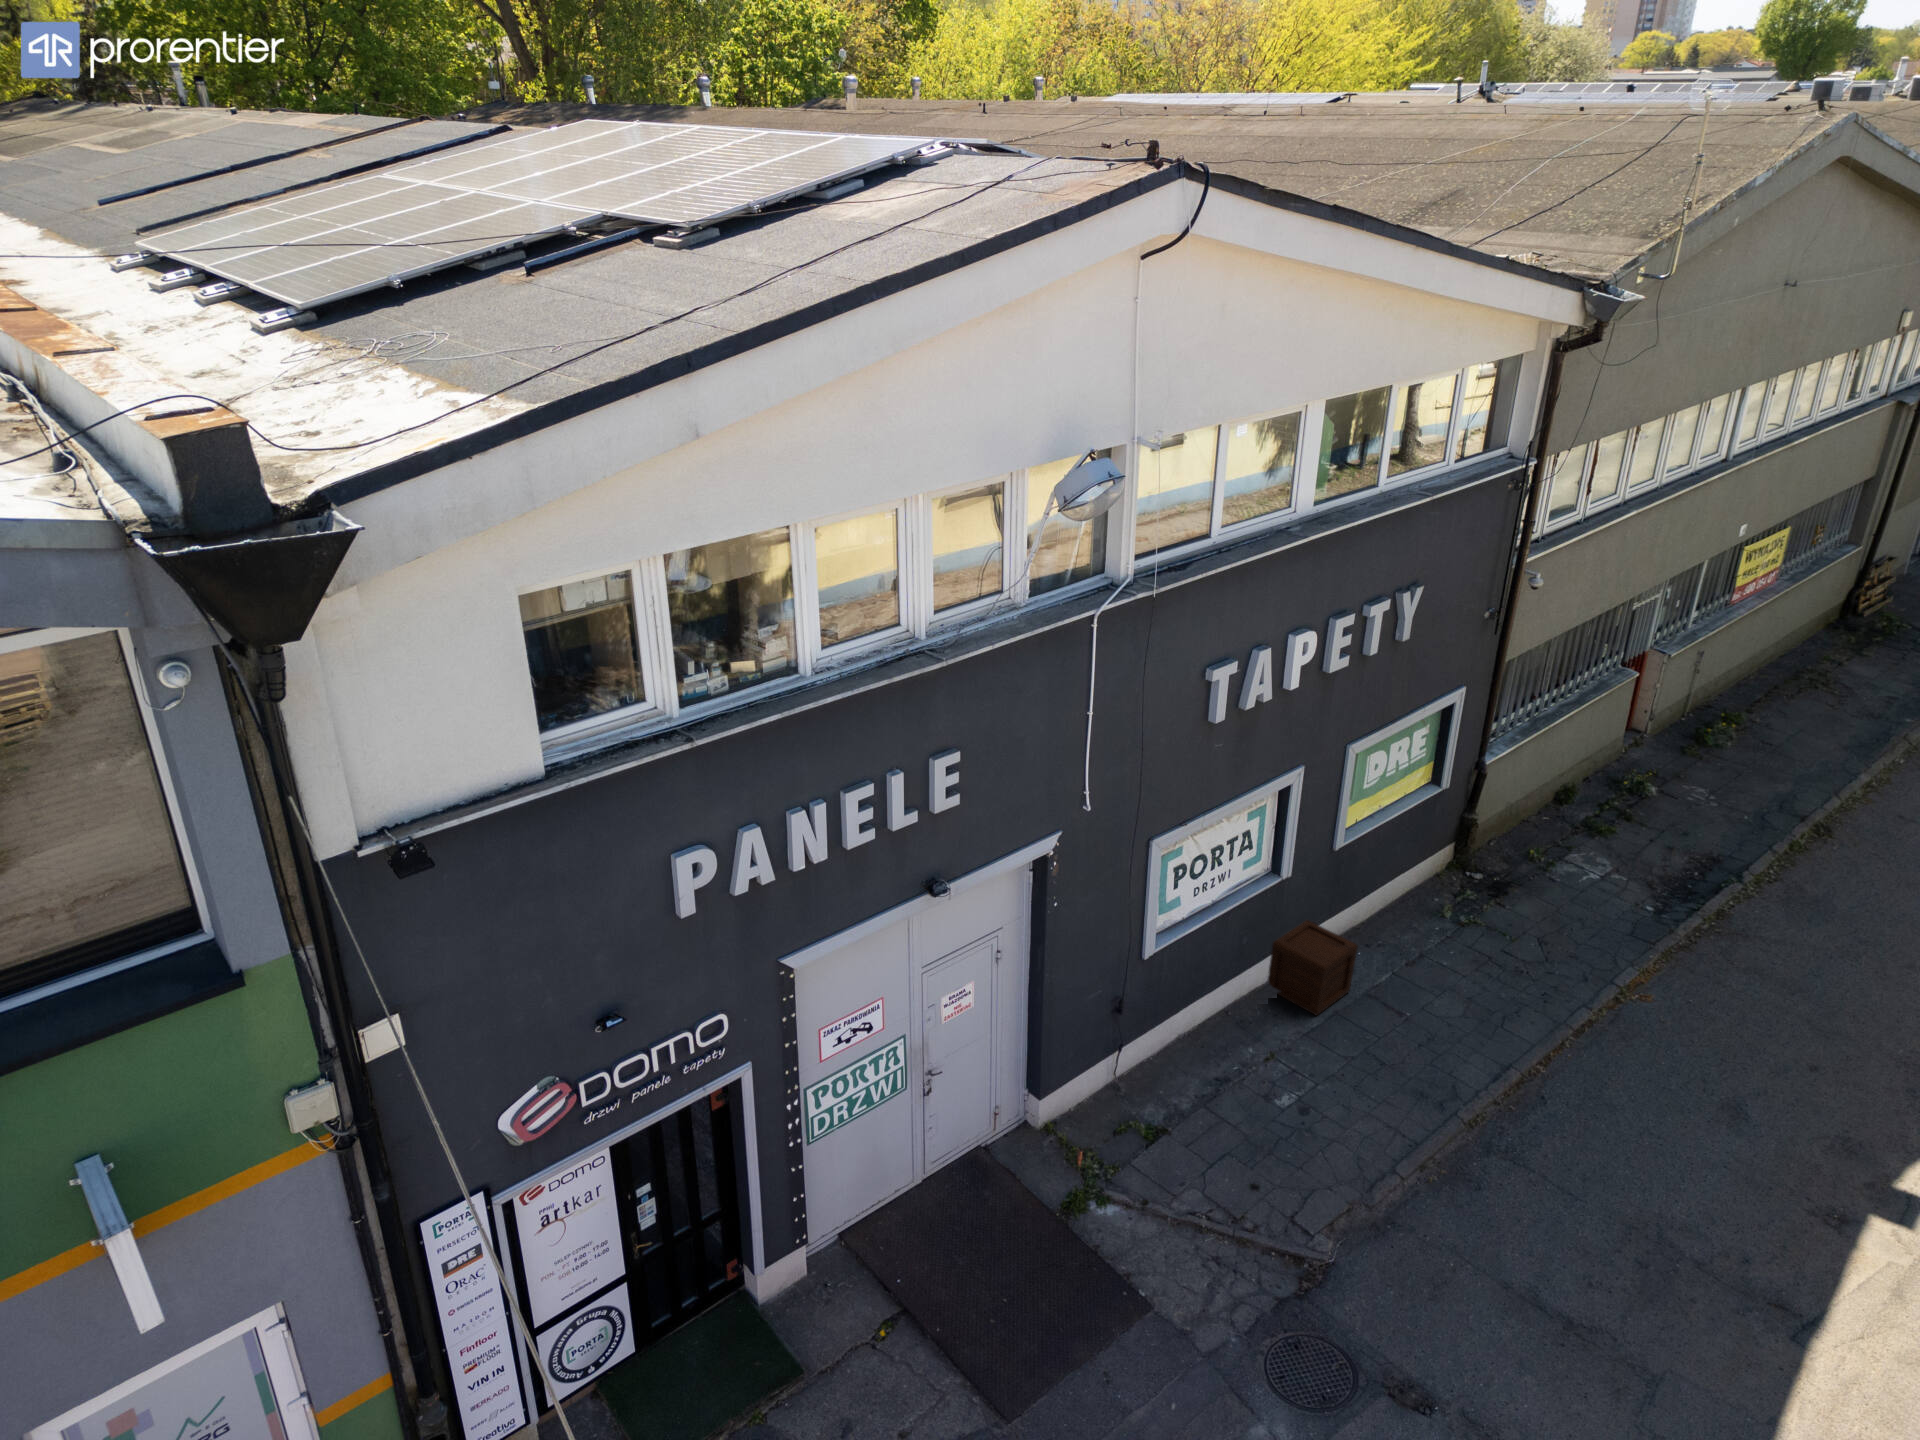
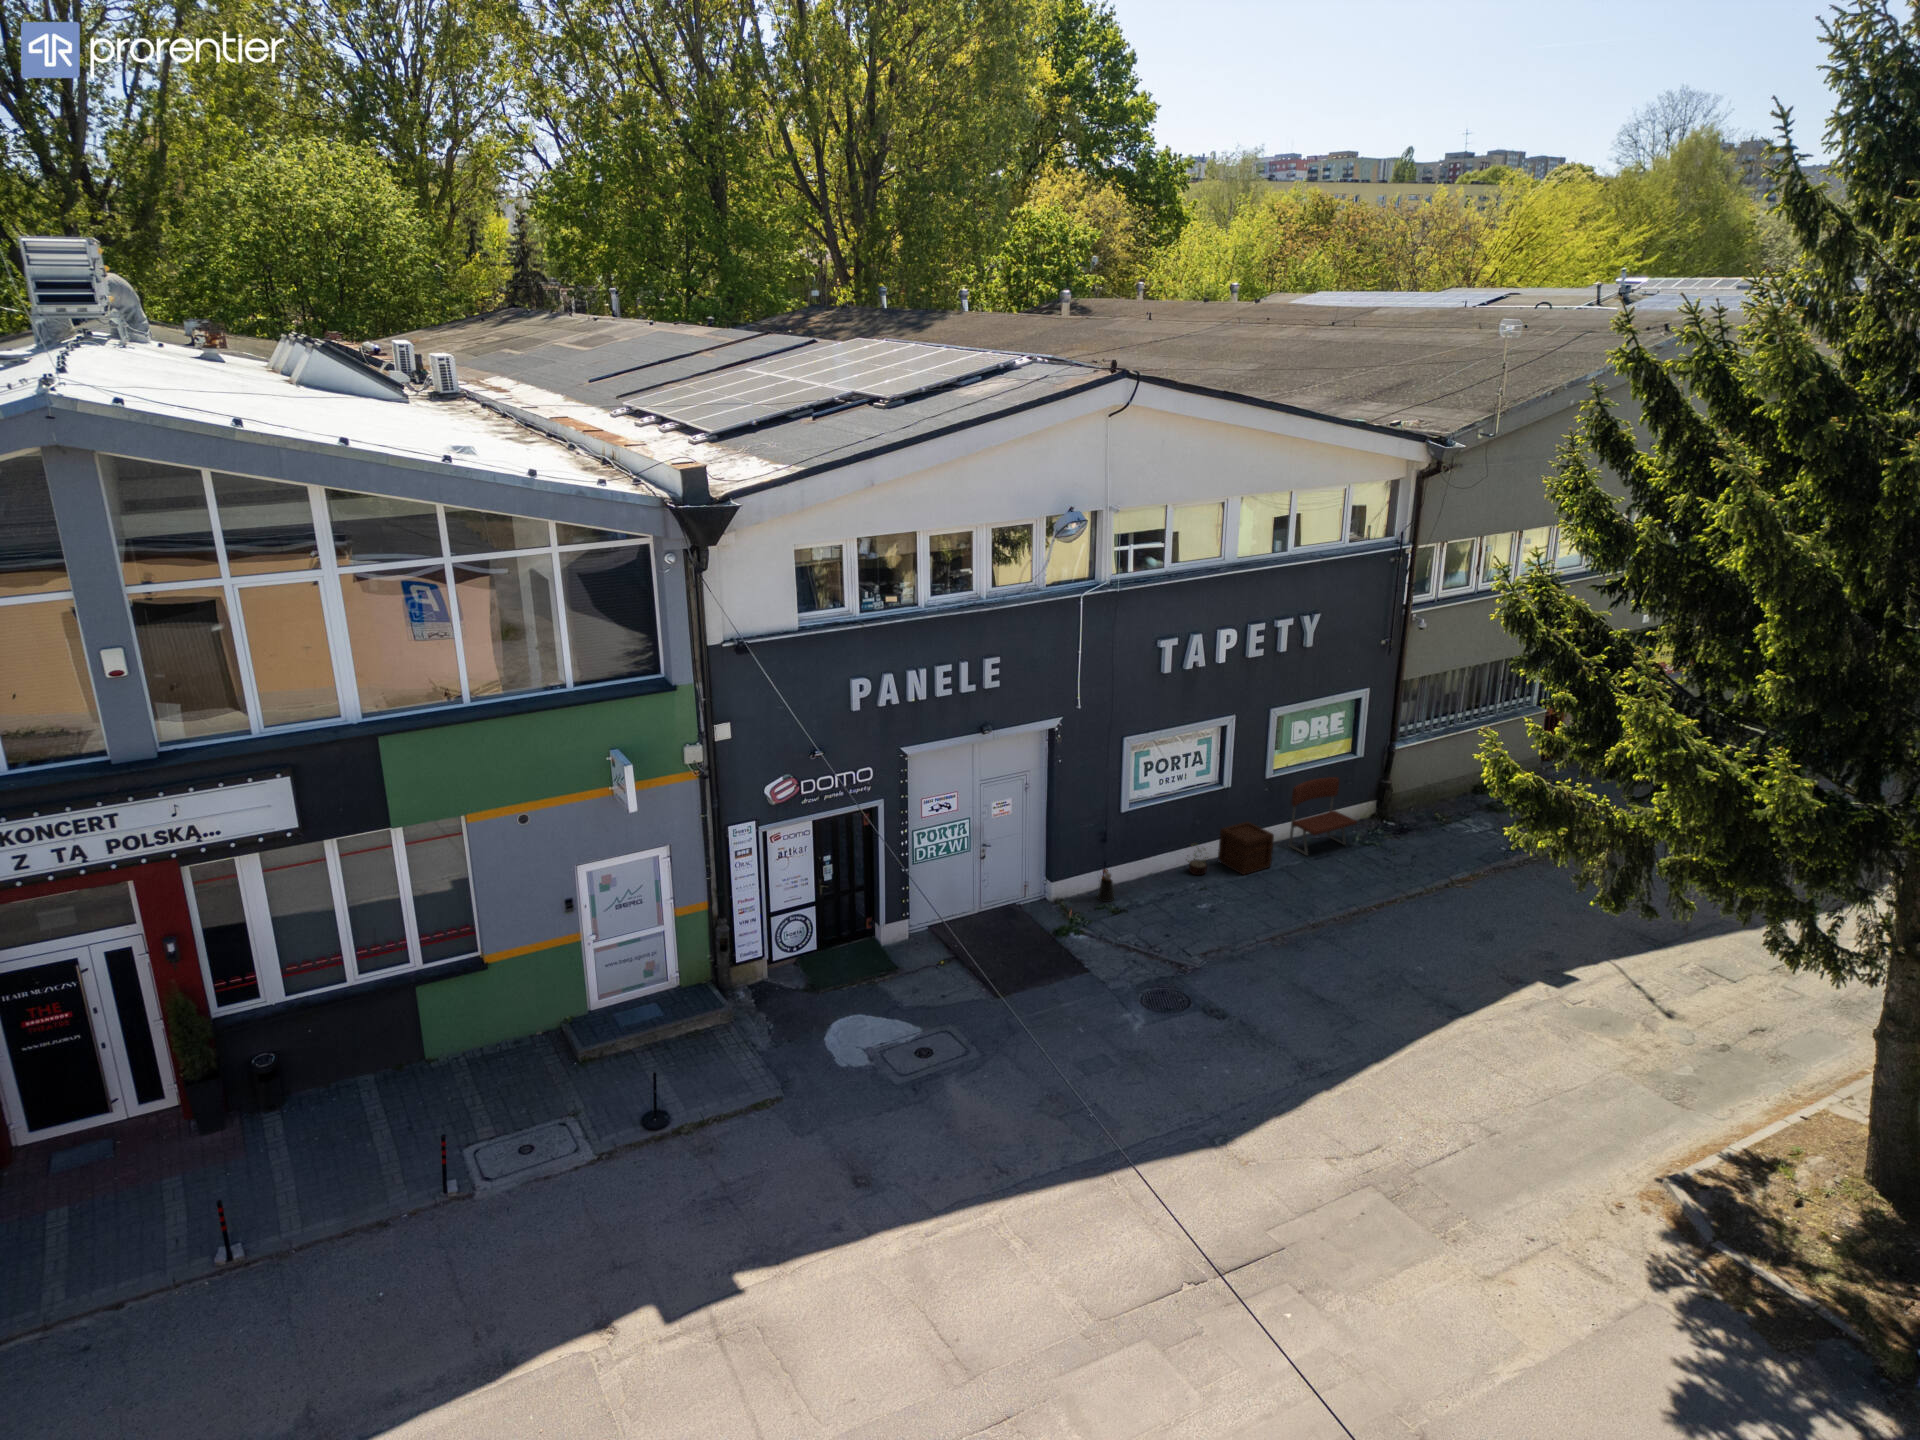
bench: none [1355,829,1457,959] -> present [1289,777,1357,855]
decorative plant: none [1227,973,1266,1025] -> present [1186,845,1208,875]
watering can: none [1107,1052,1138,1111] -> present [1097,869,1114,902]

